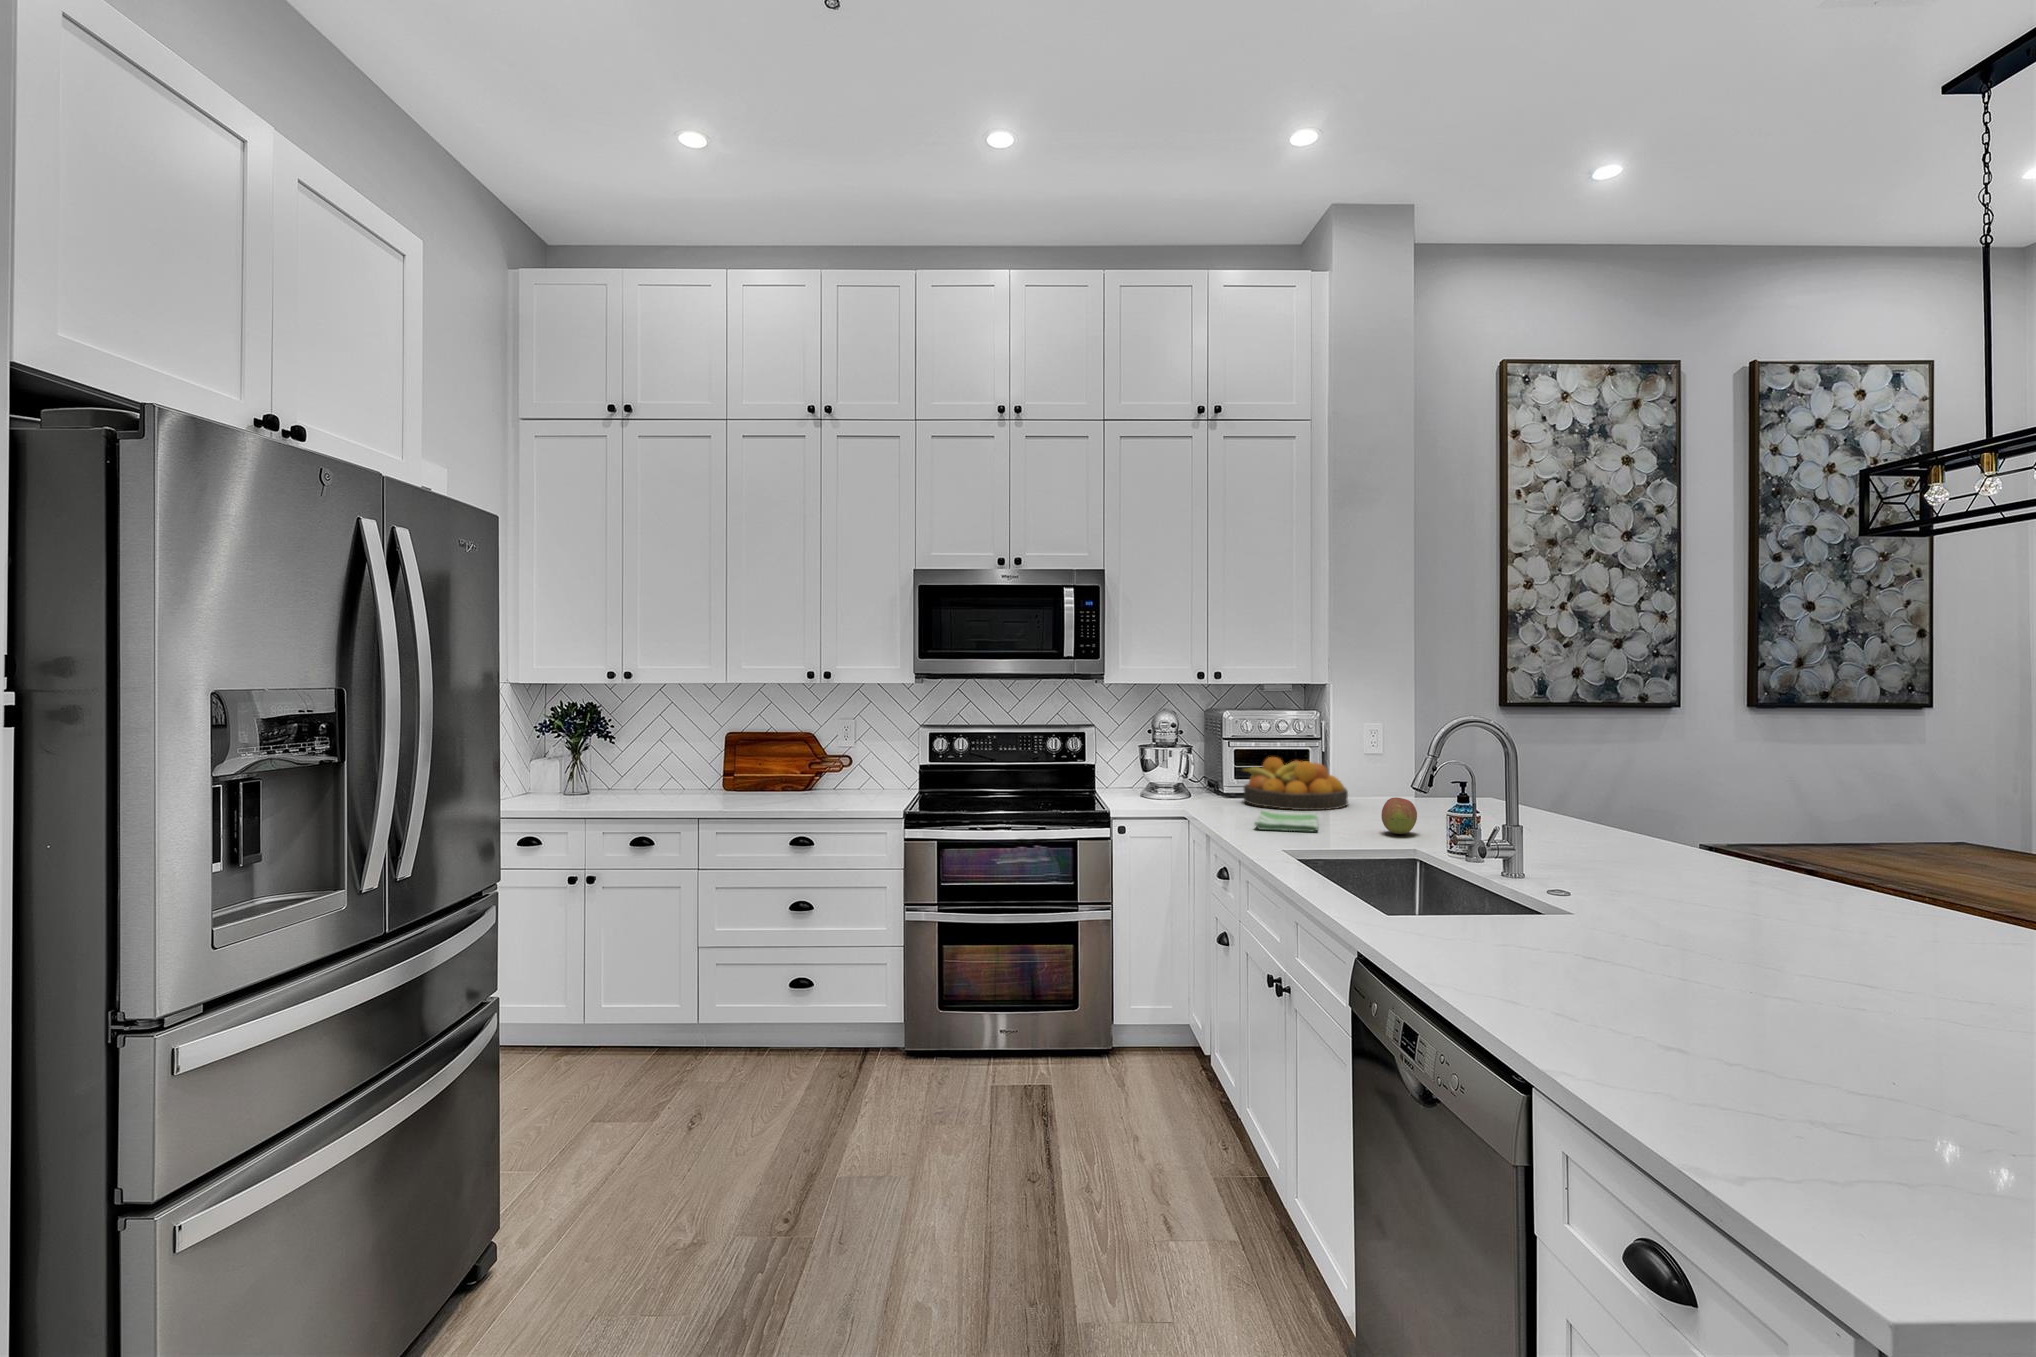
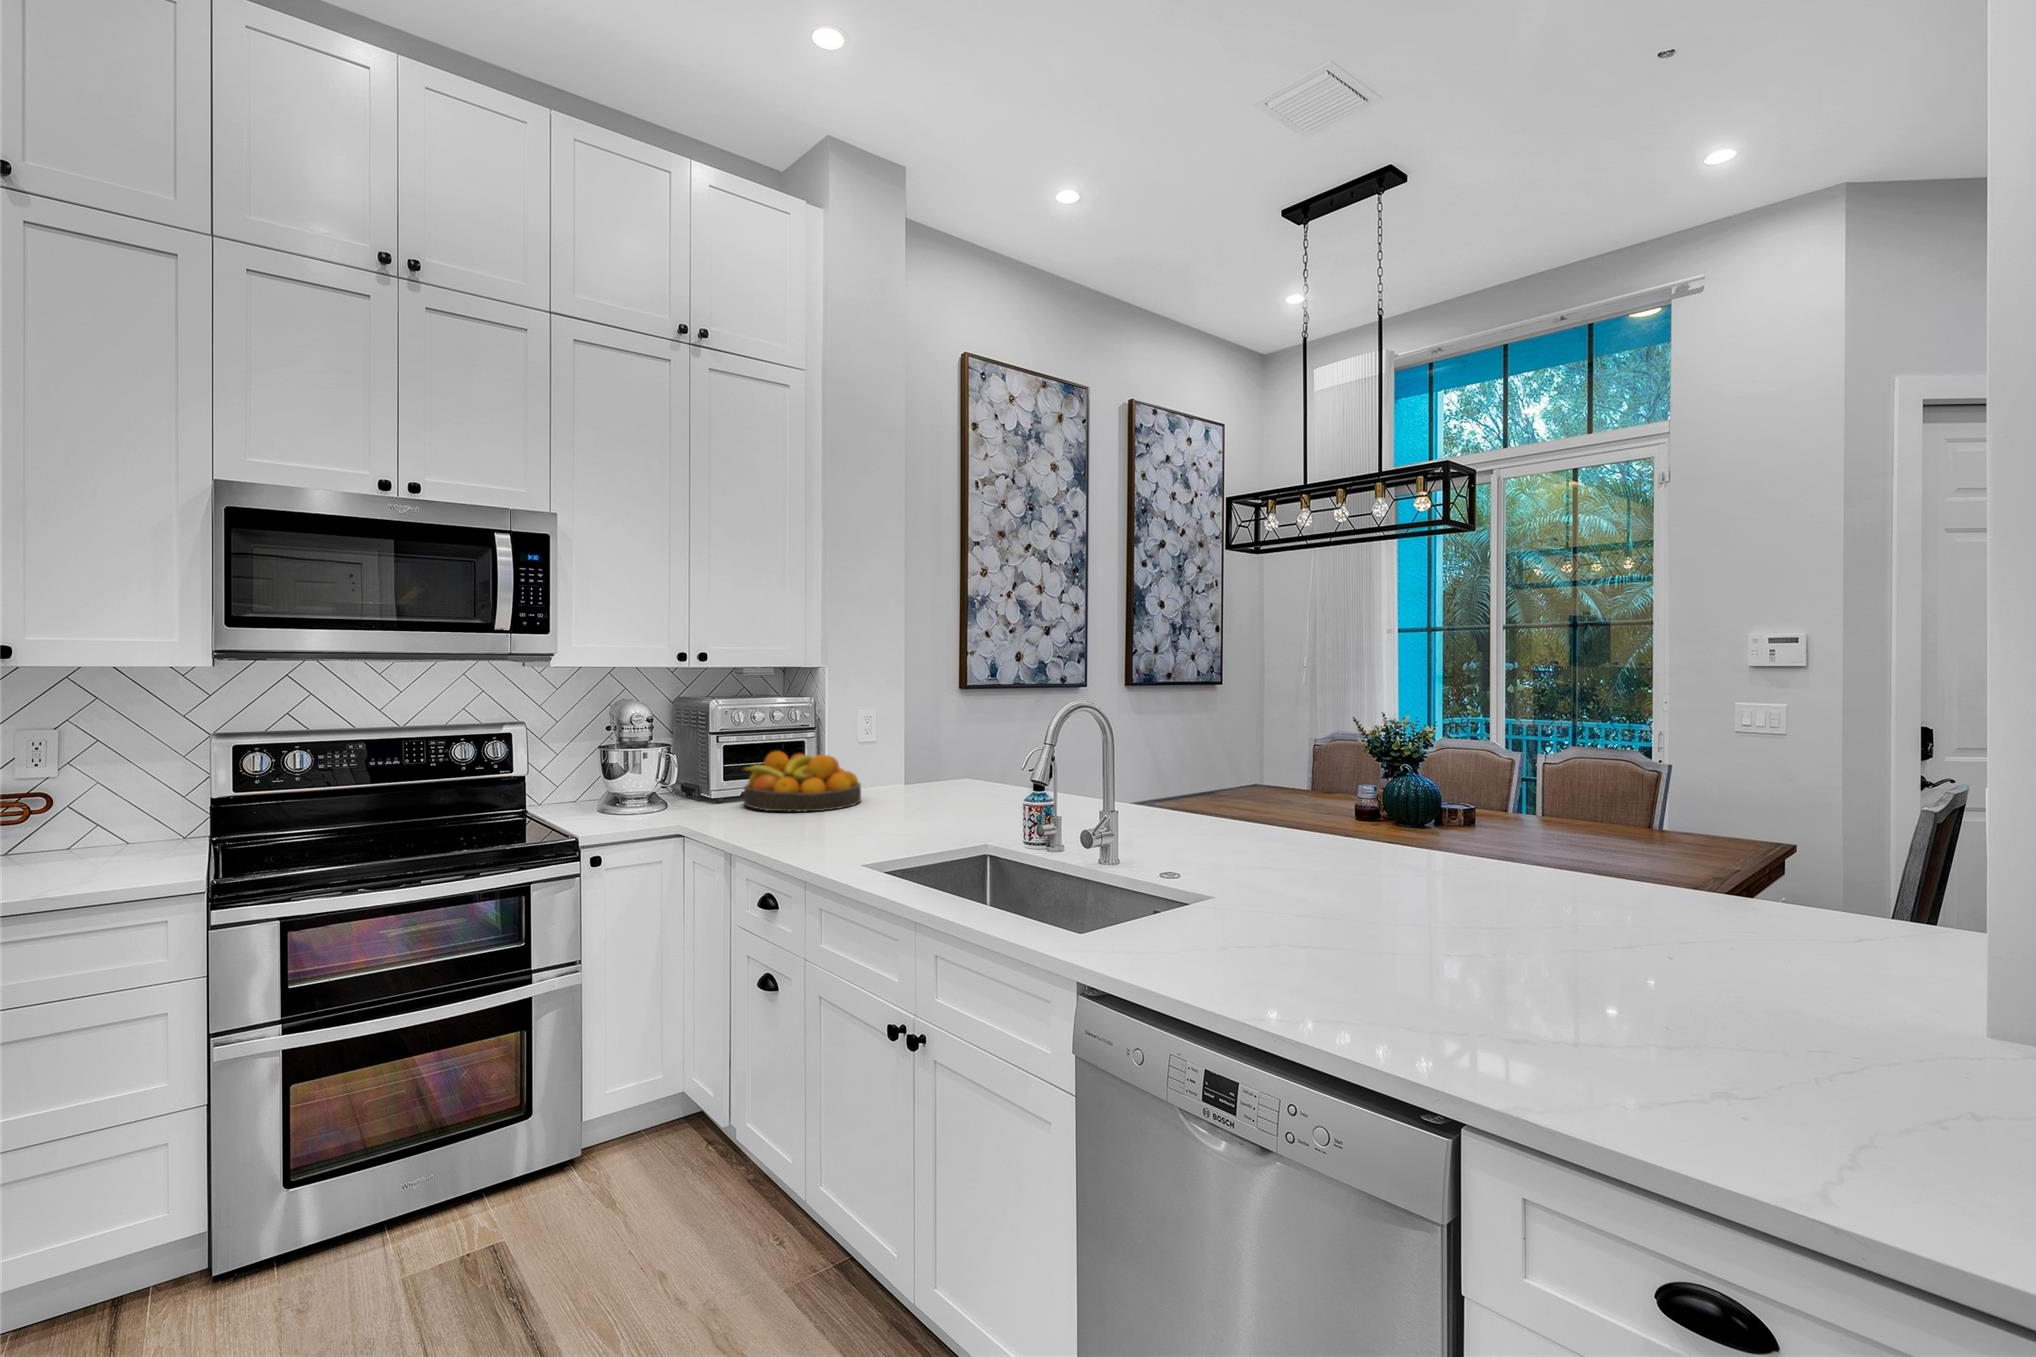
fruit: present [1381,797,1417,834] -> none [940,790,976,830]
dish towel: present [1255,810,1318,831] -> none [793,814,878,844]

